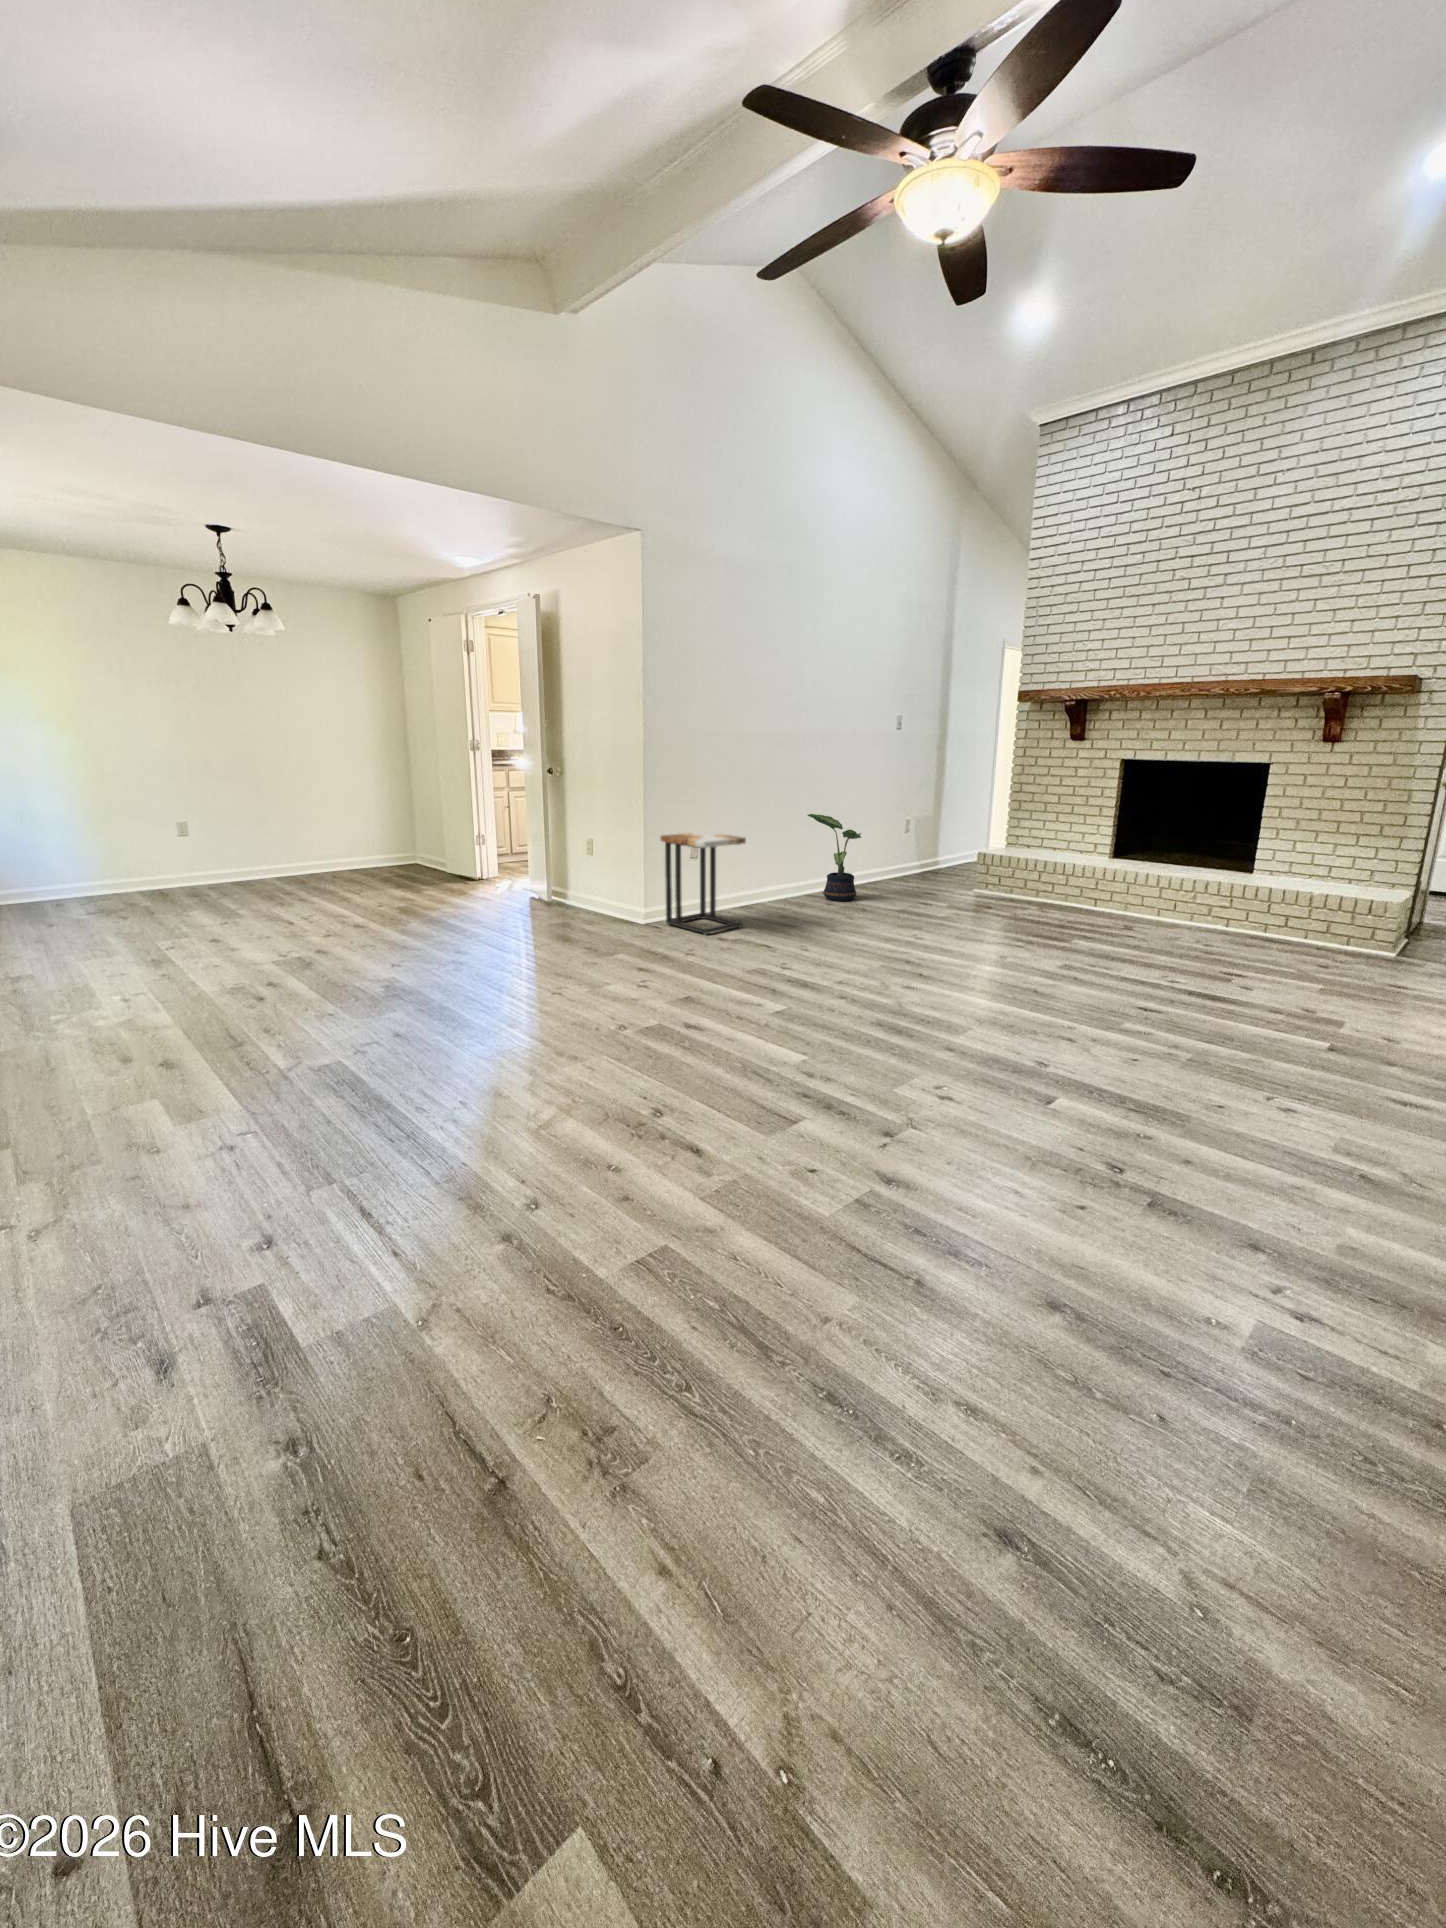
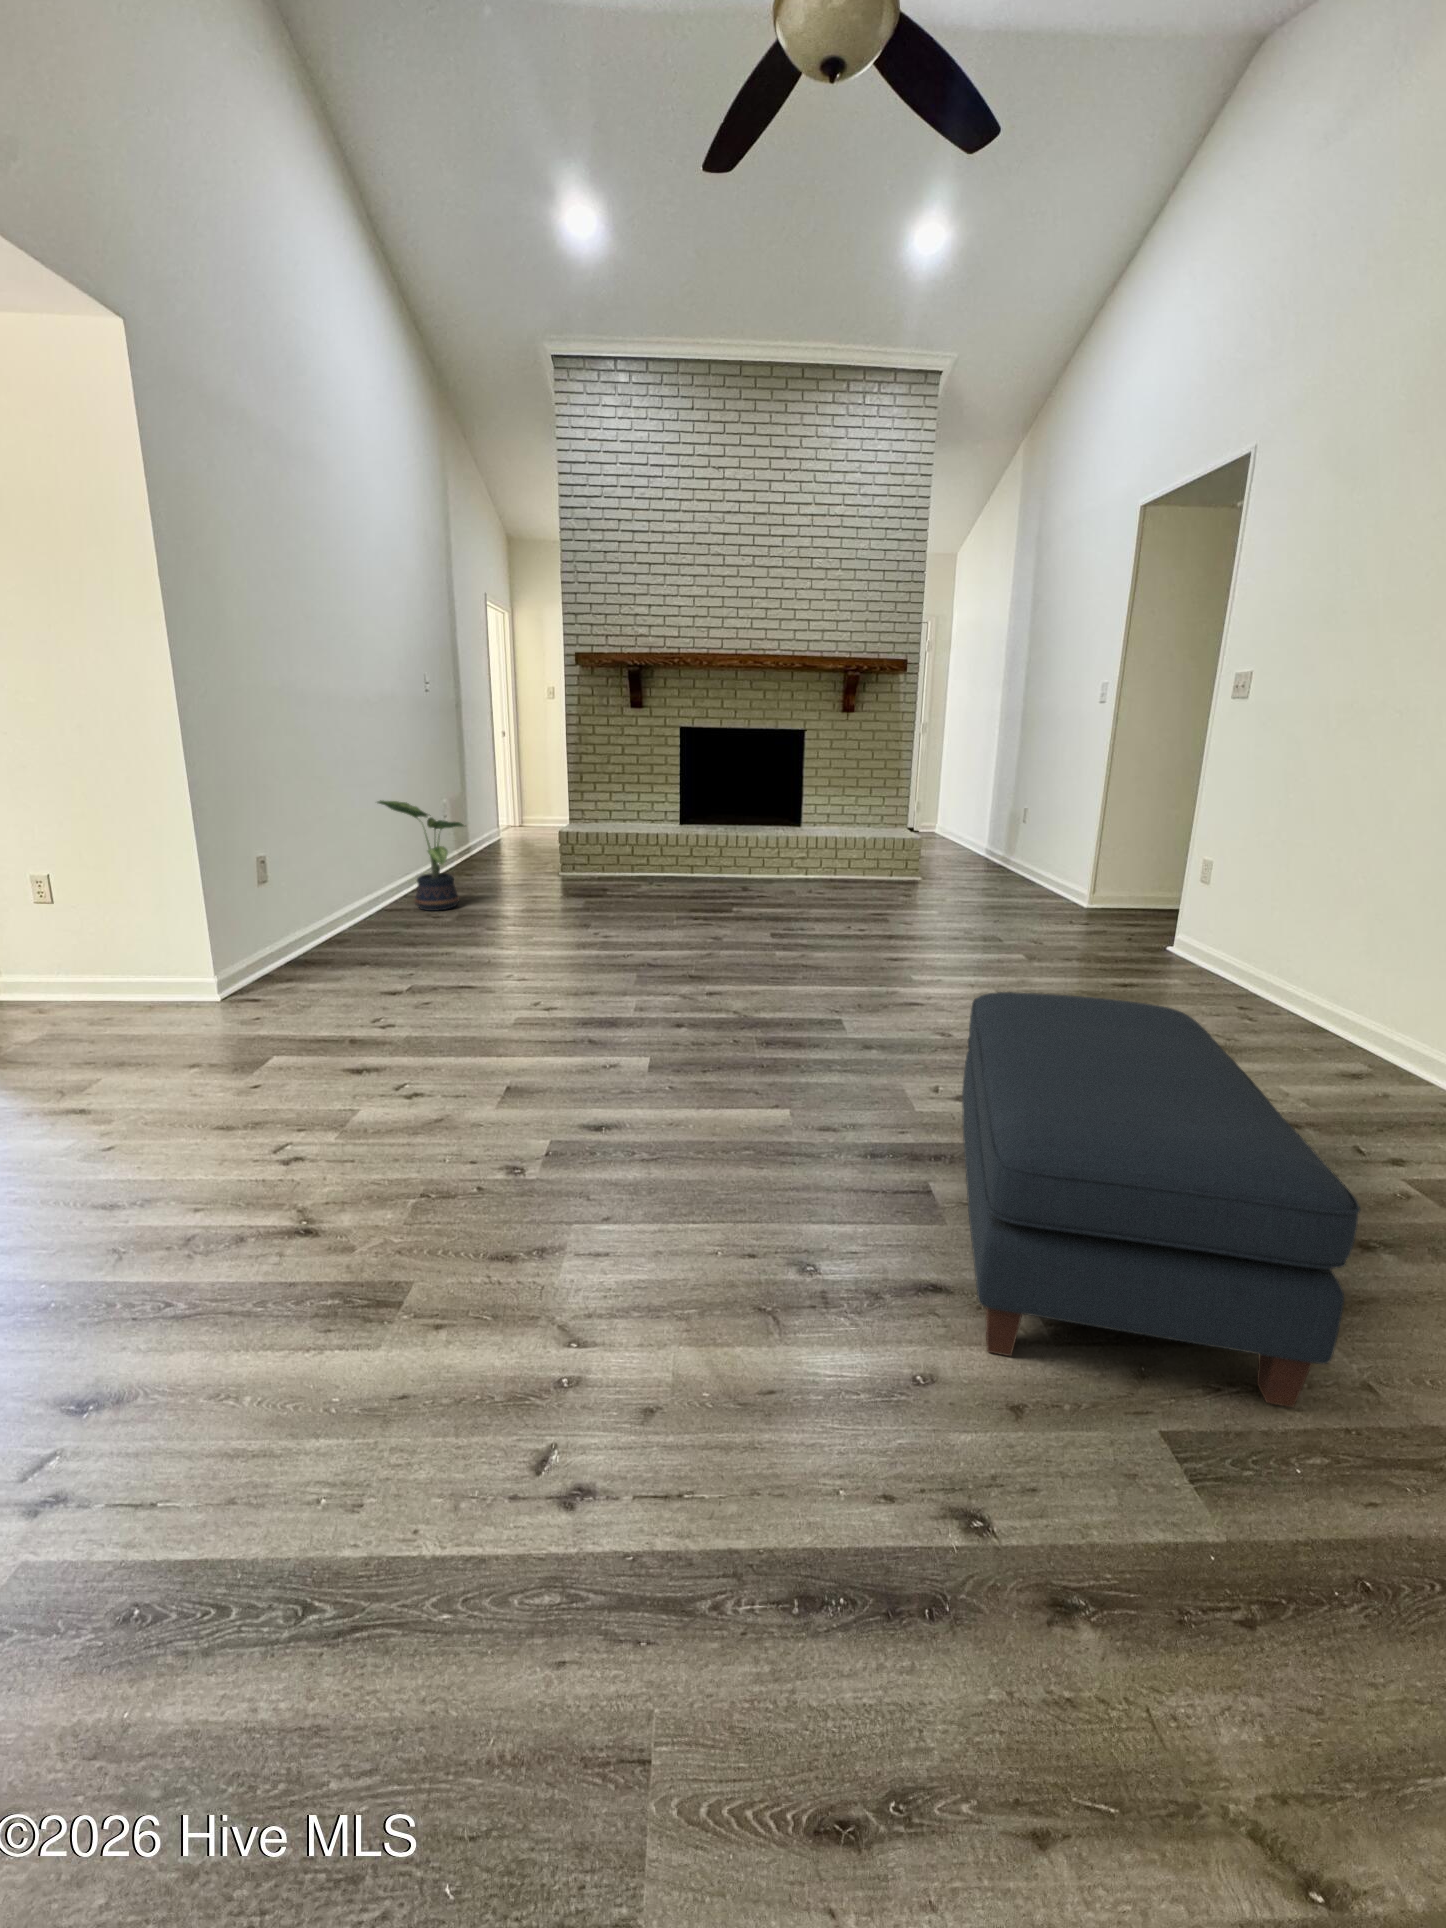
side table: present [660,832,746,934] -> none [229,839,386,992]
ottoman: none [650,991,1052,1292] -> present [962,992,1360,1408]

